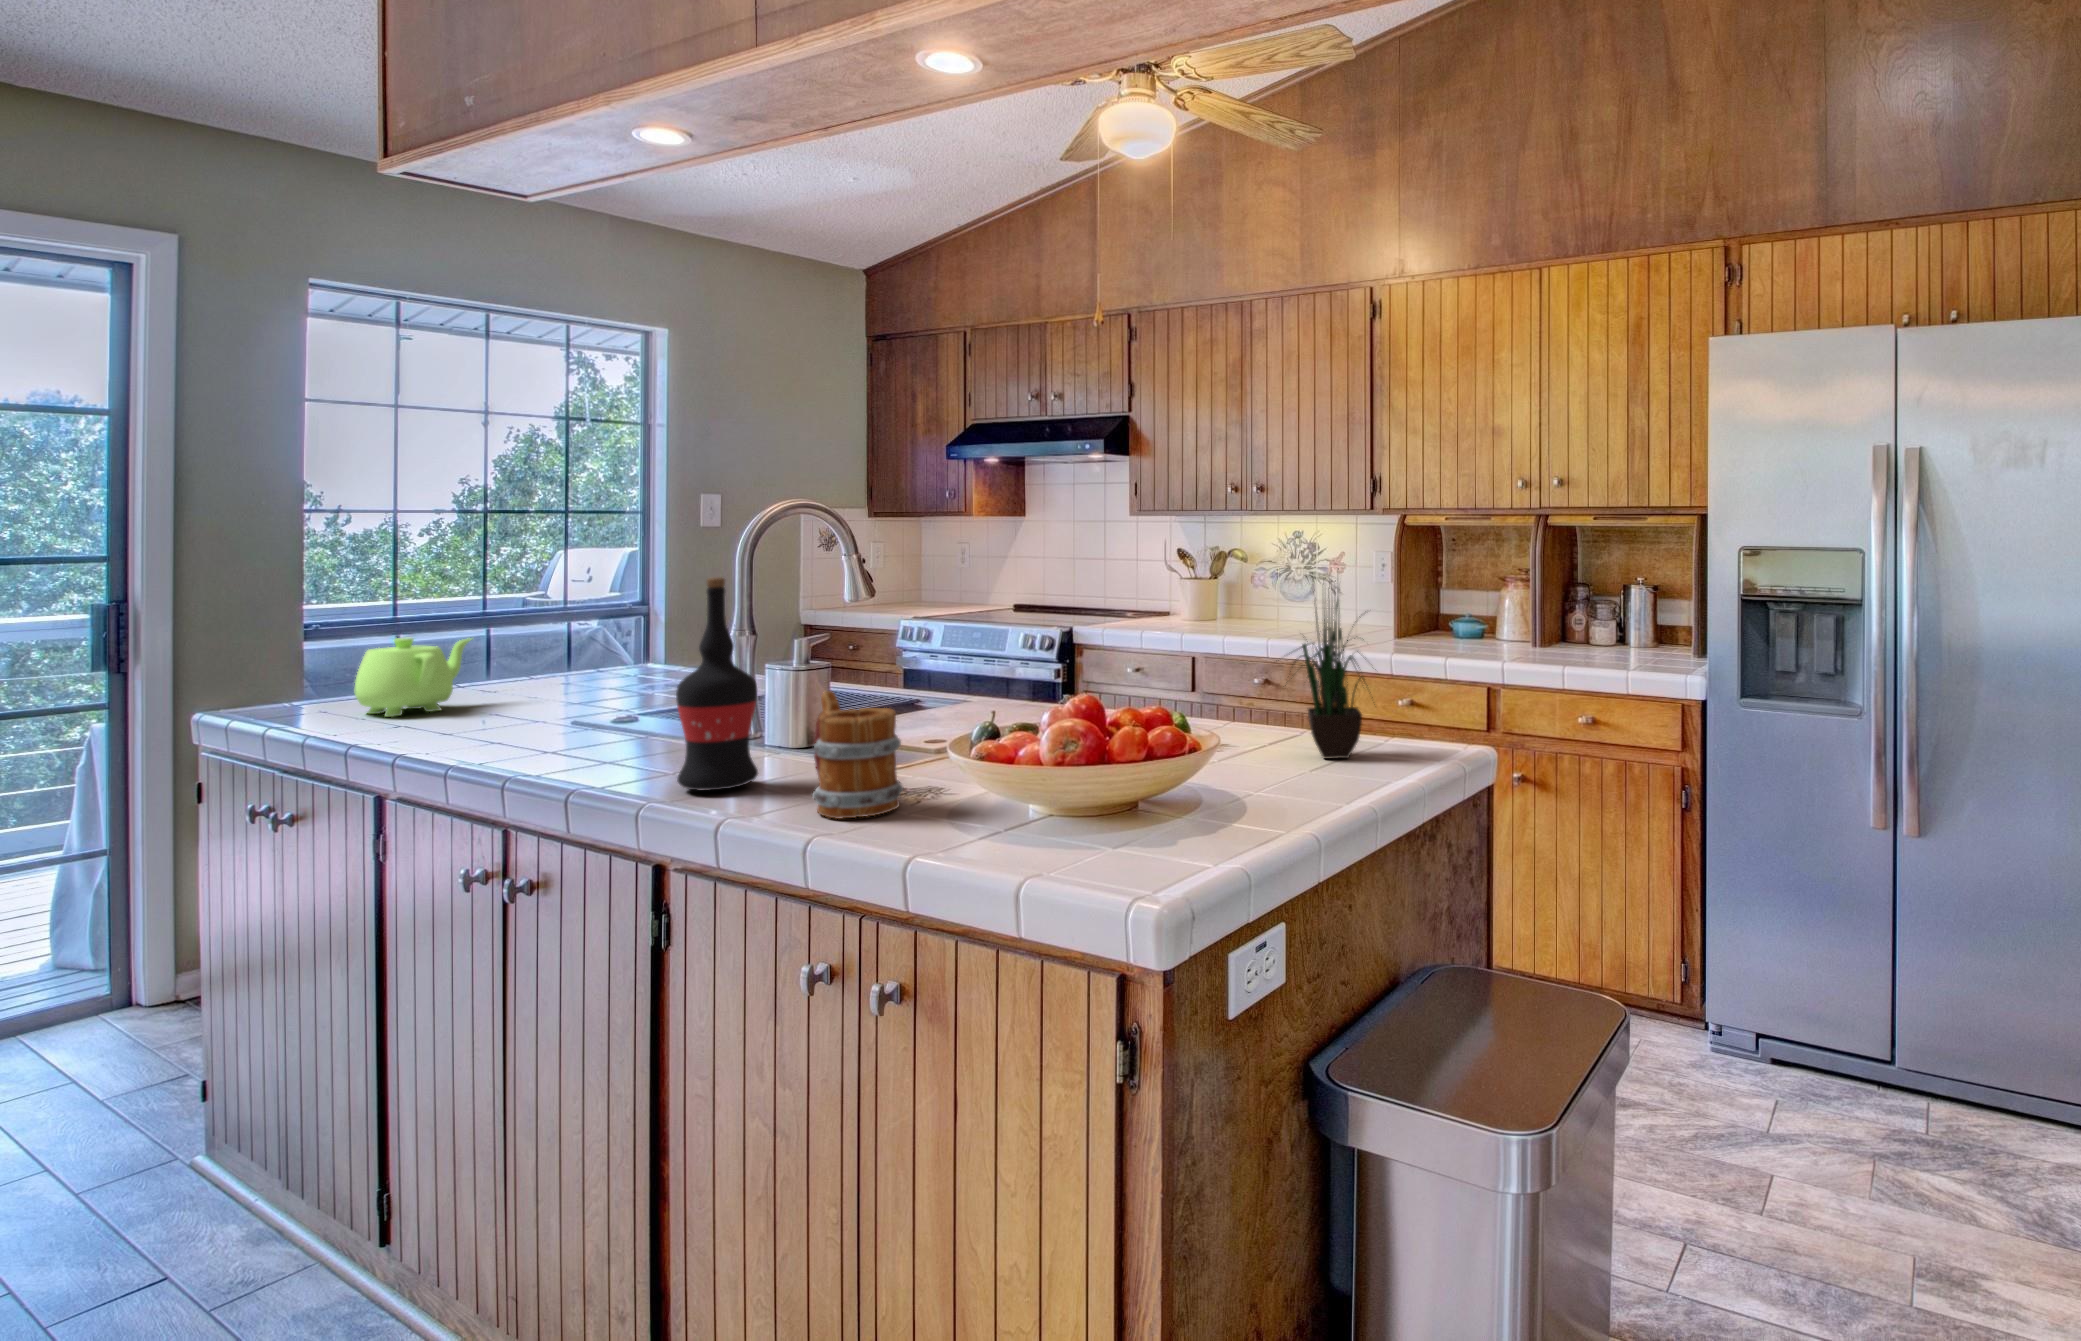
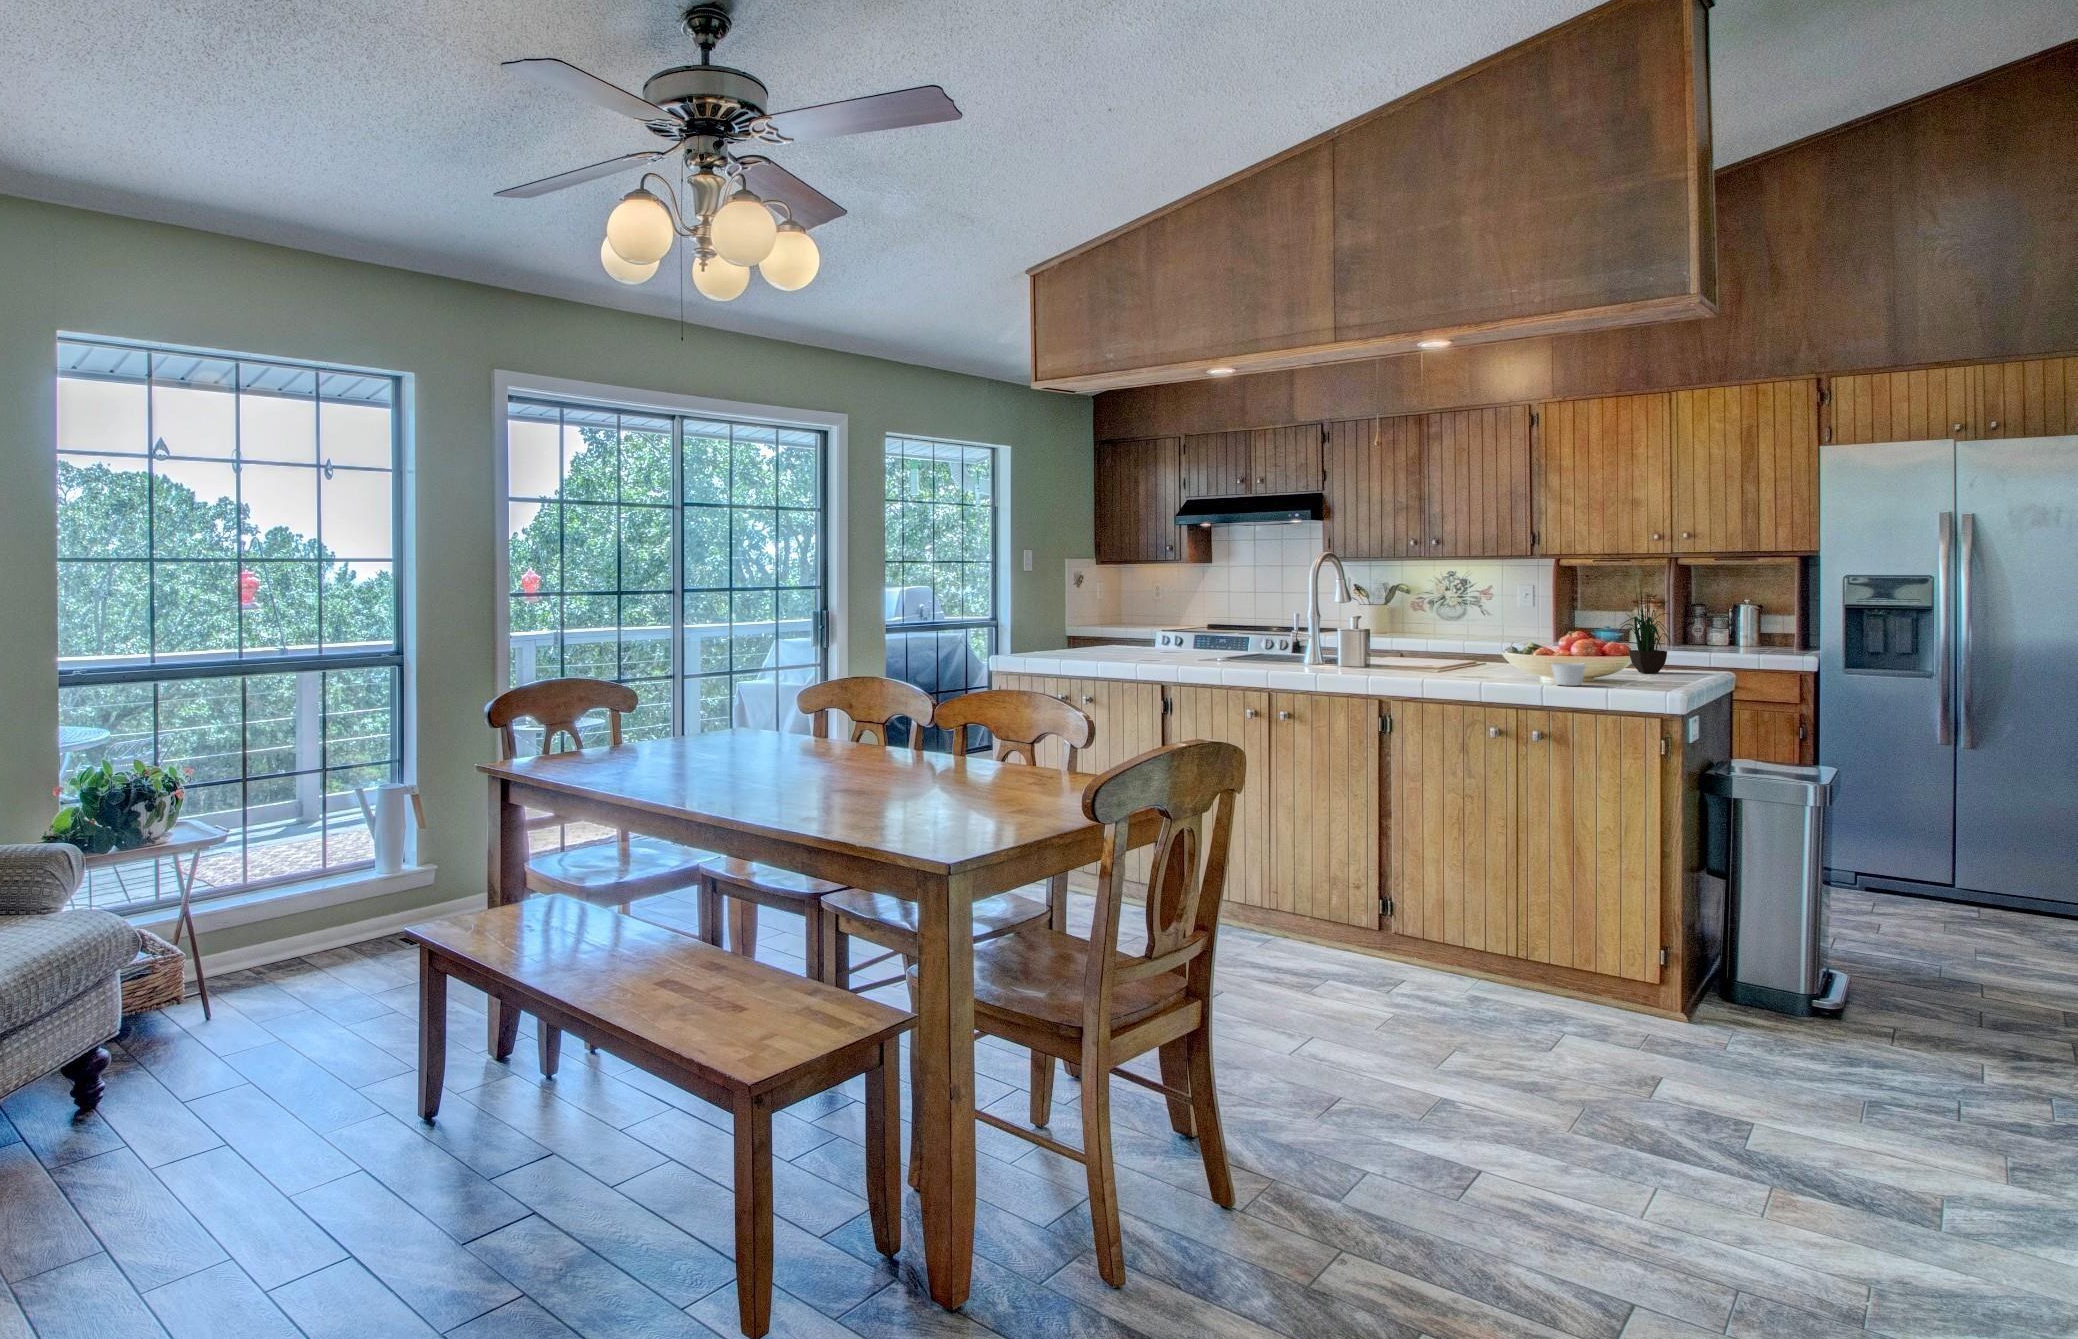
wine bottle: present [676,577,758,790] -> none [1358,585,1394,675]
teapot: present [354,638,473,717] -> none [1075,623,1125,660]
mug: present [812,691,904,818] -> none [1433,631,1486,680]
candle: none [974,783,1051,850] -> present [1551,663,1585,686]

